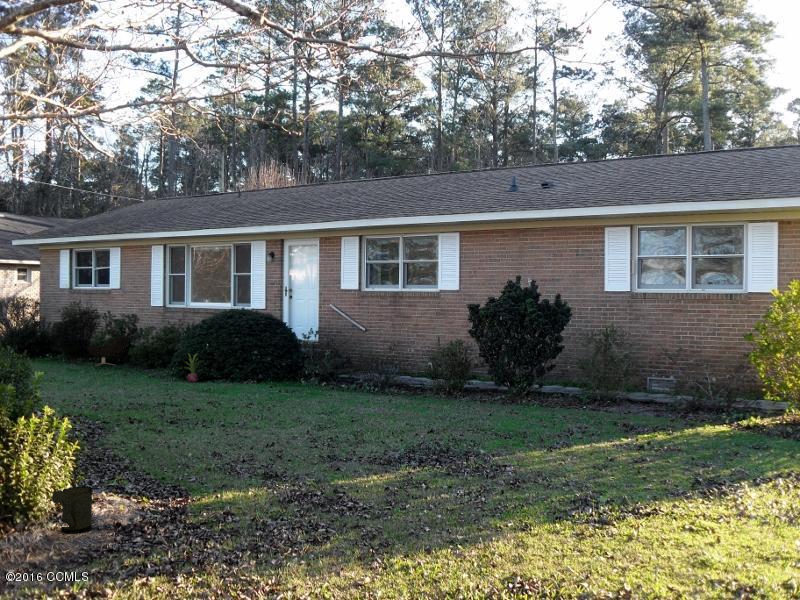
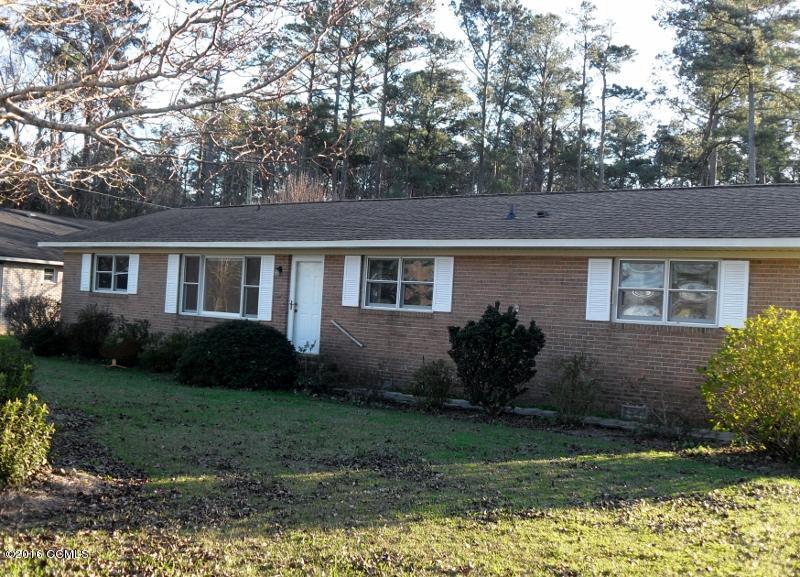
decorative plant: present [186,354,198,382] -> none [177,359,207,387]
watering can: present [51,475,92,533] -> none [26,450,62,498]

